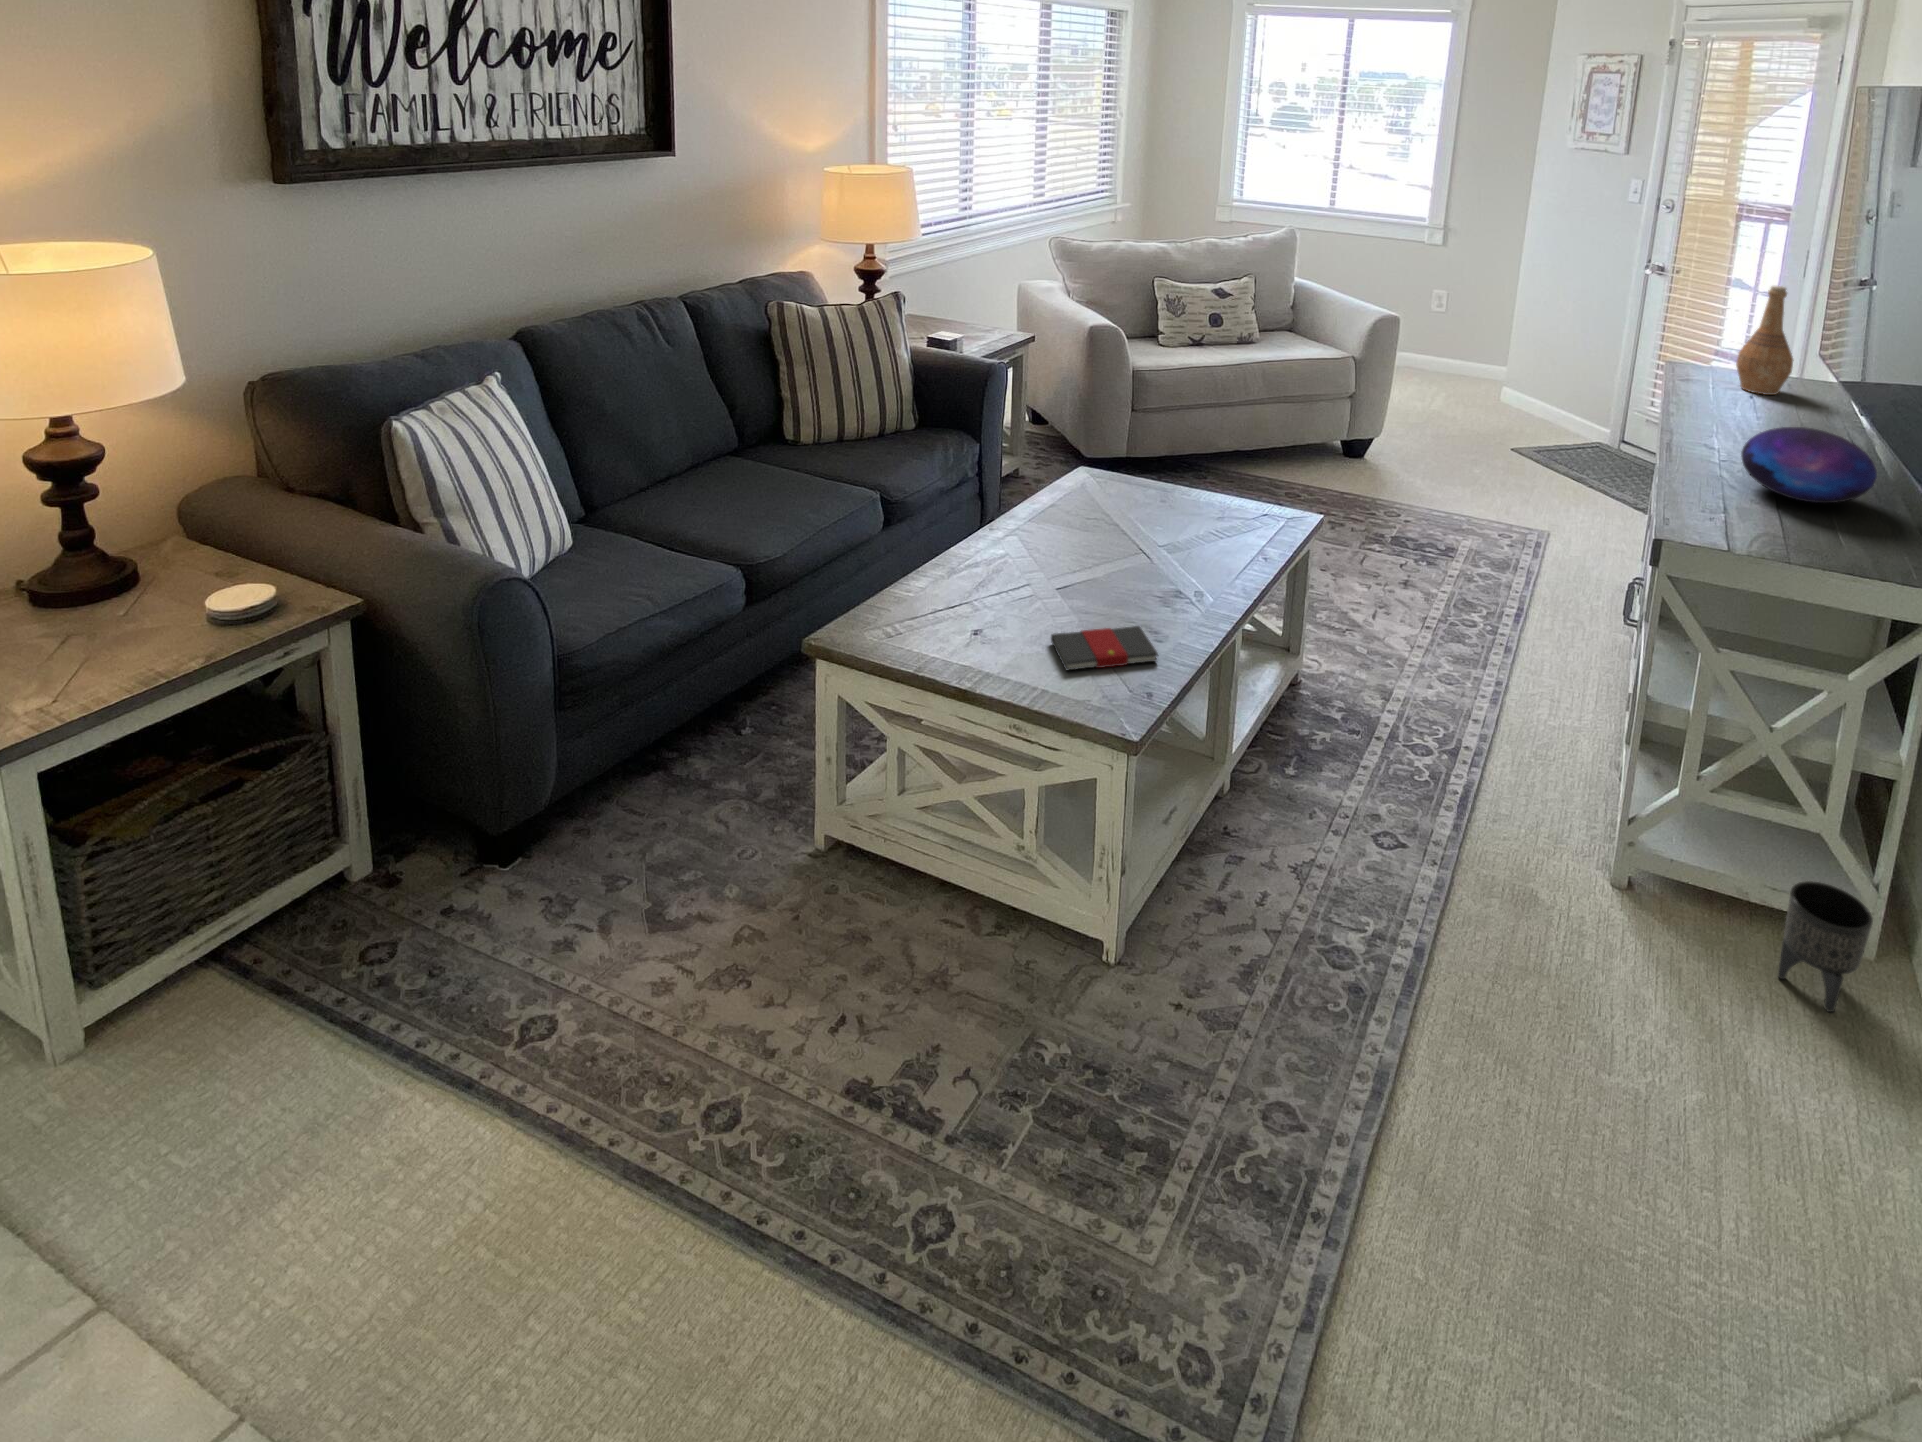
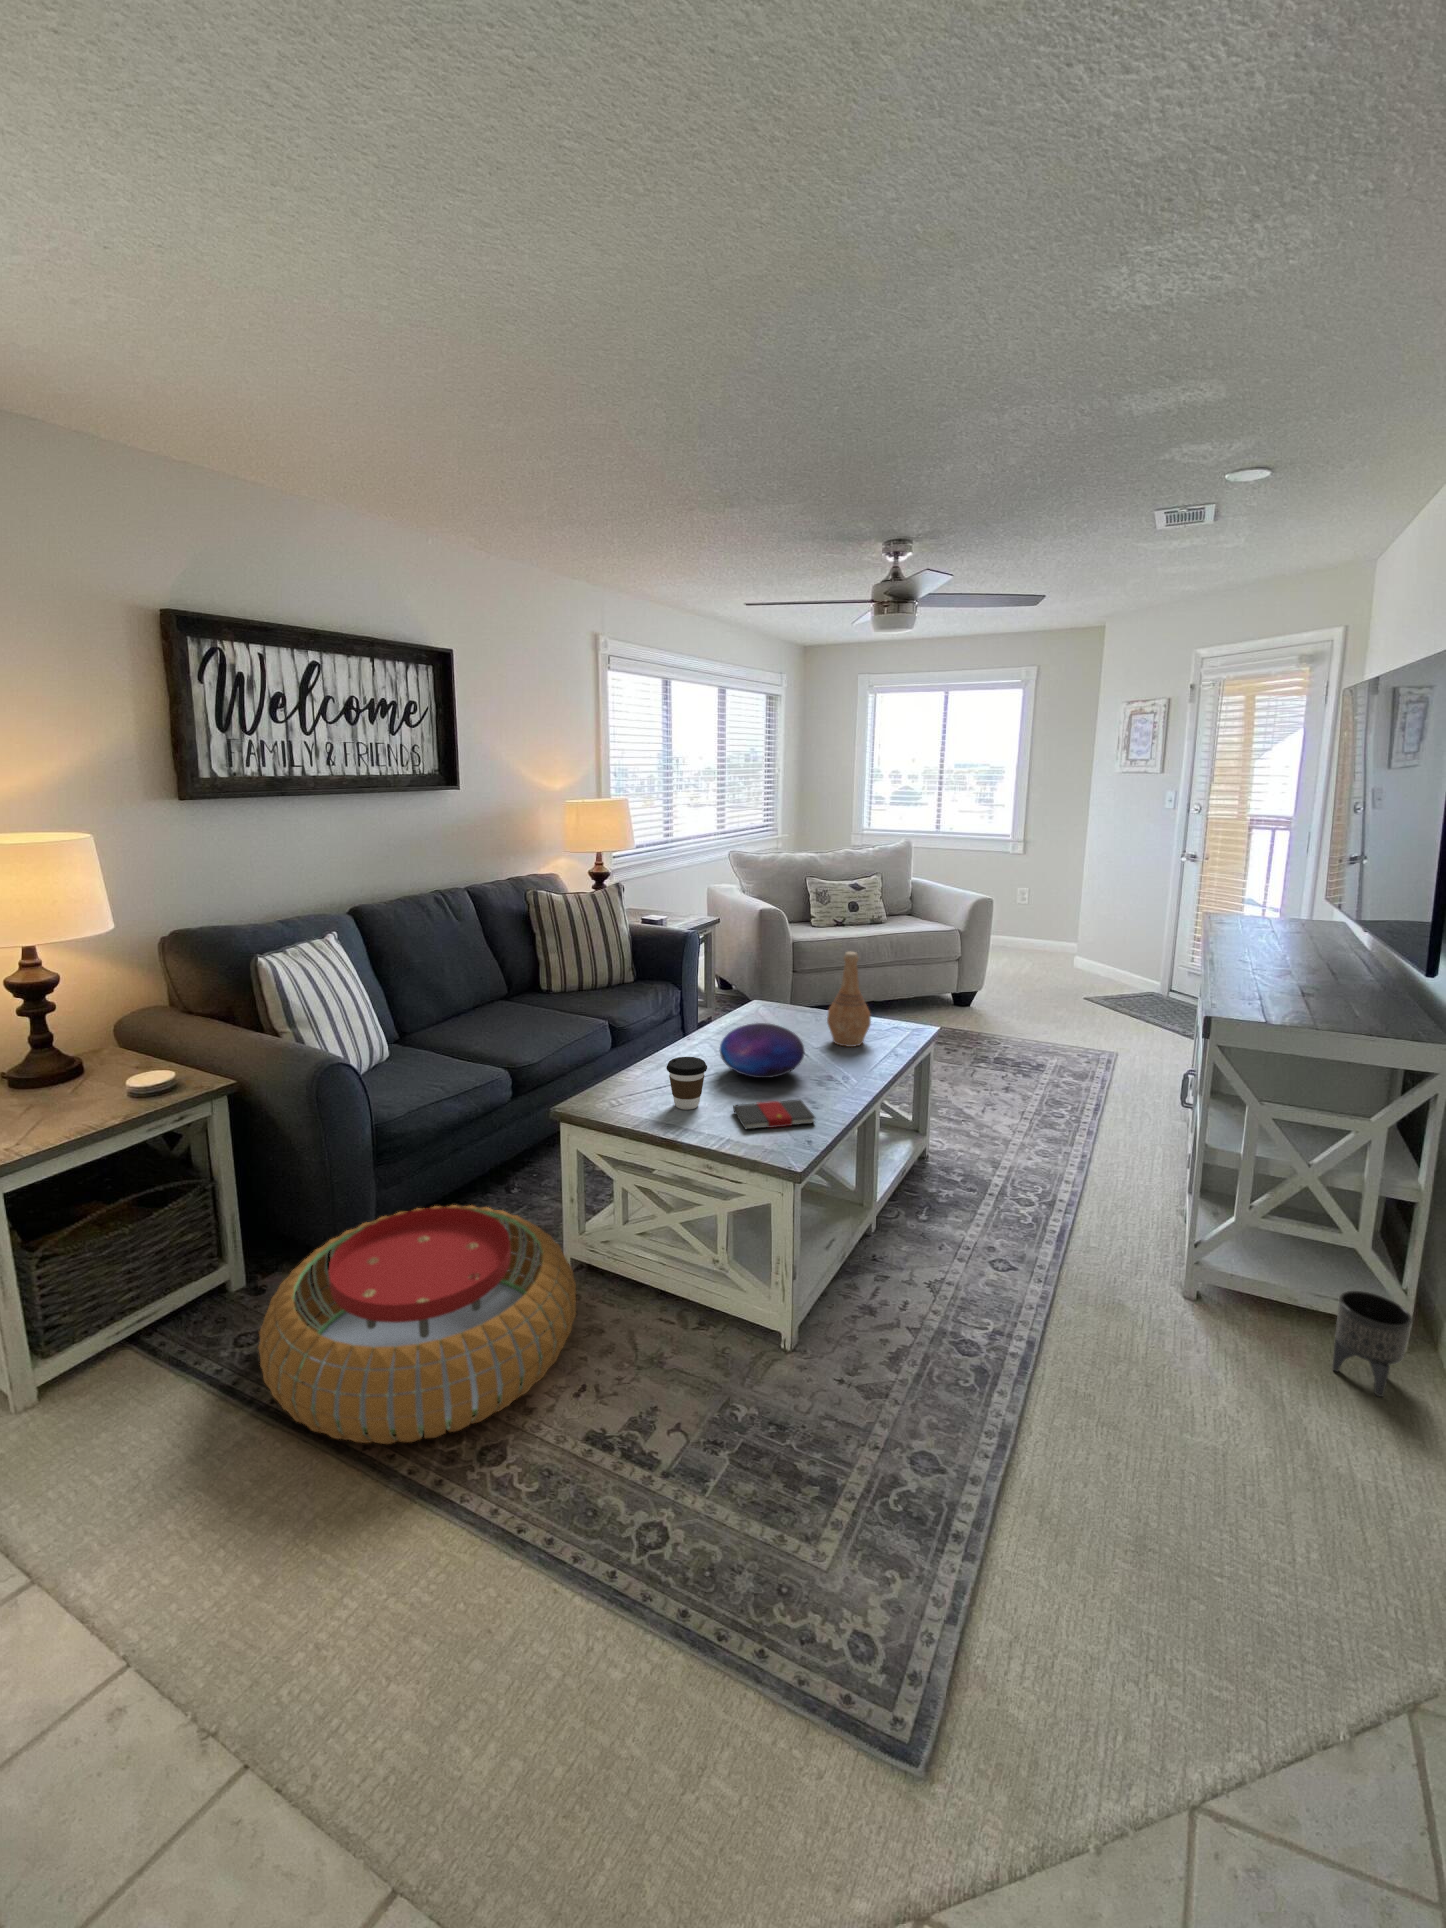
vase: present [1736,286,1794,395] -> present [827,952,871,1047]
decorative orb: present [1741,427,1877,503] -> present [720,1023,804,1078]
coffee cup: none [963,566,1018,638] -> present [666,1057,707,1110]
pouf: none [396,763,835,1109] -> present [258,1205,576,1444]

